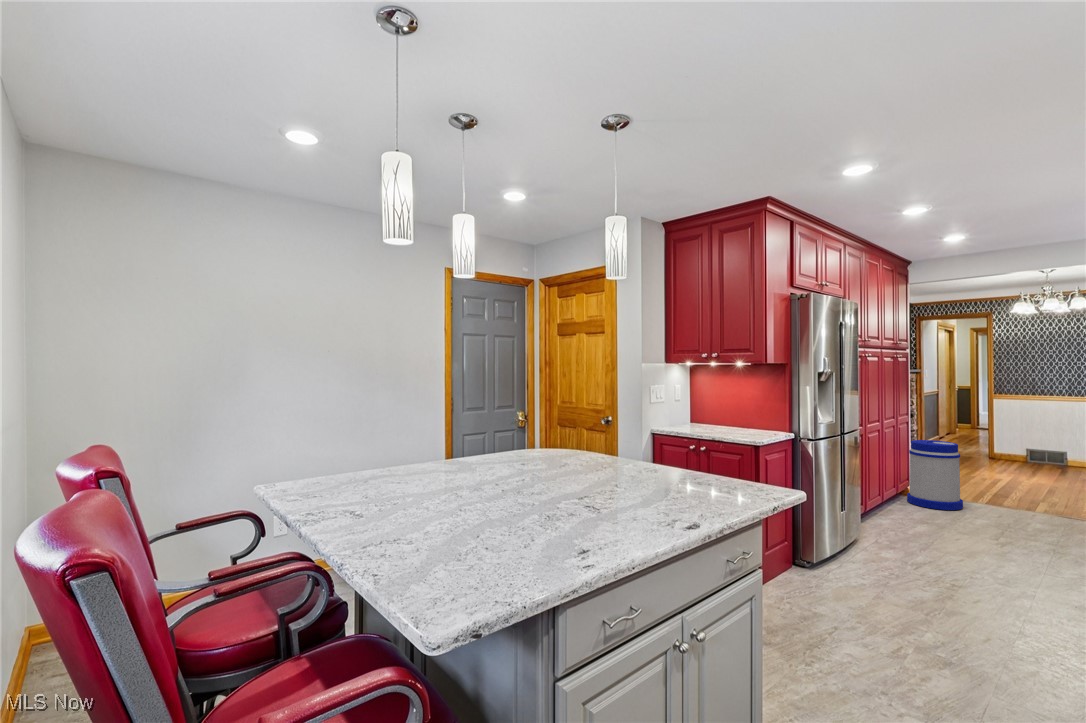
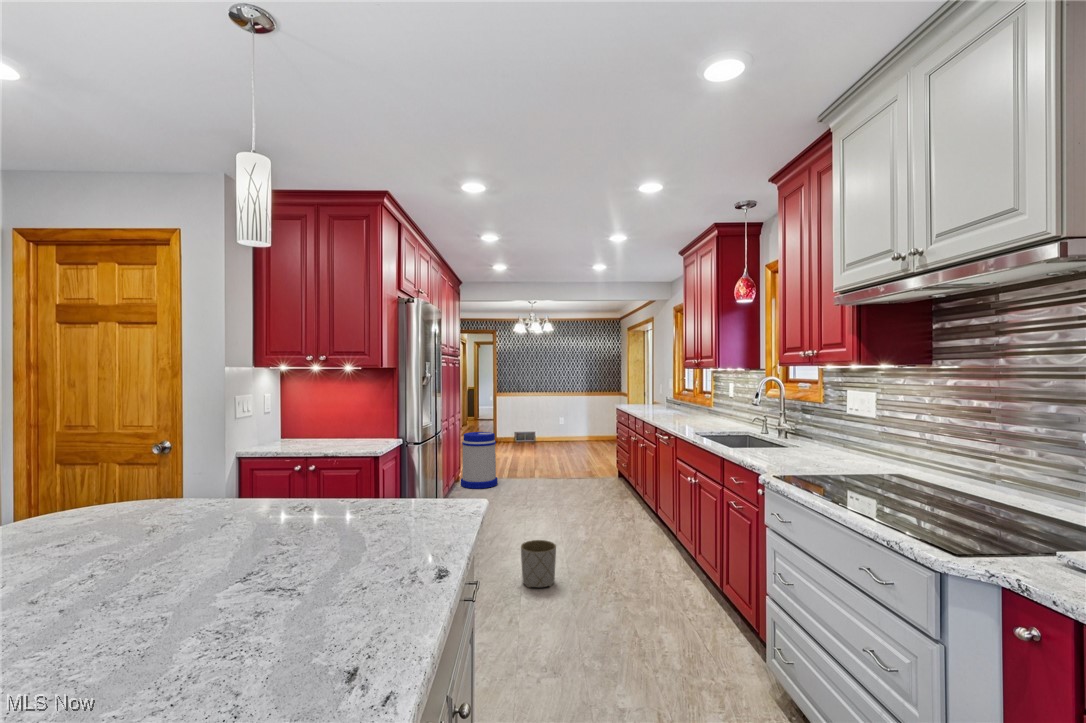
planter: none [933,572,988,634] -> present [521,540,556,588]

